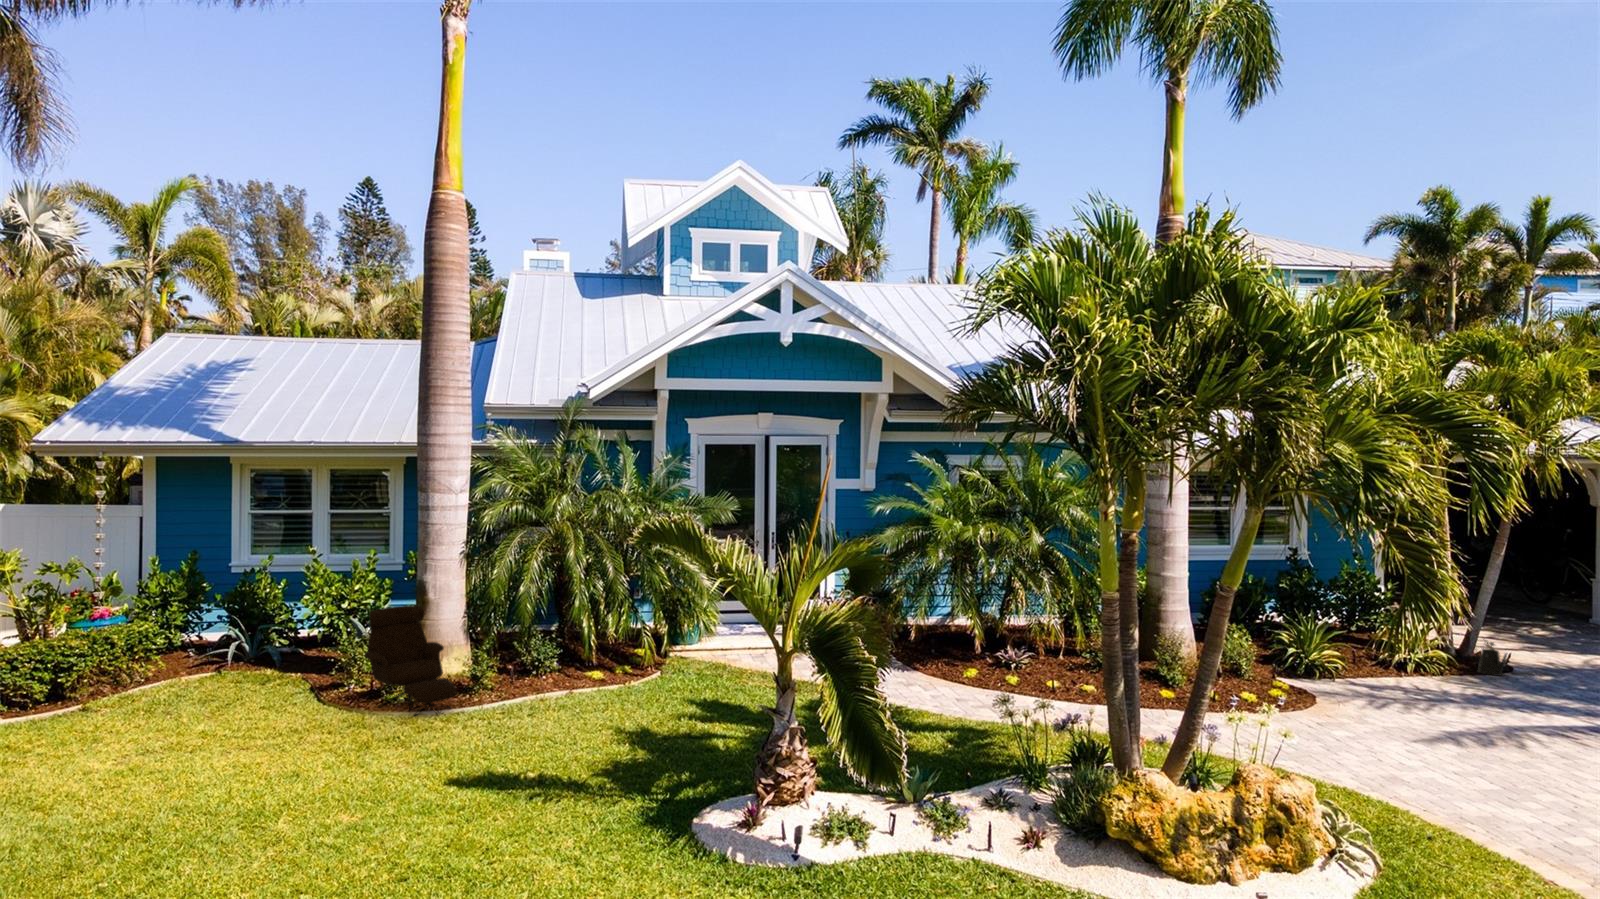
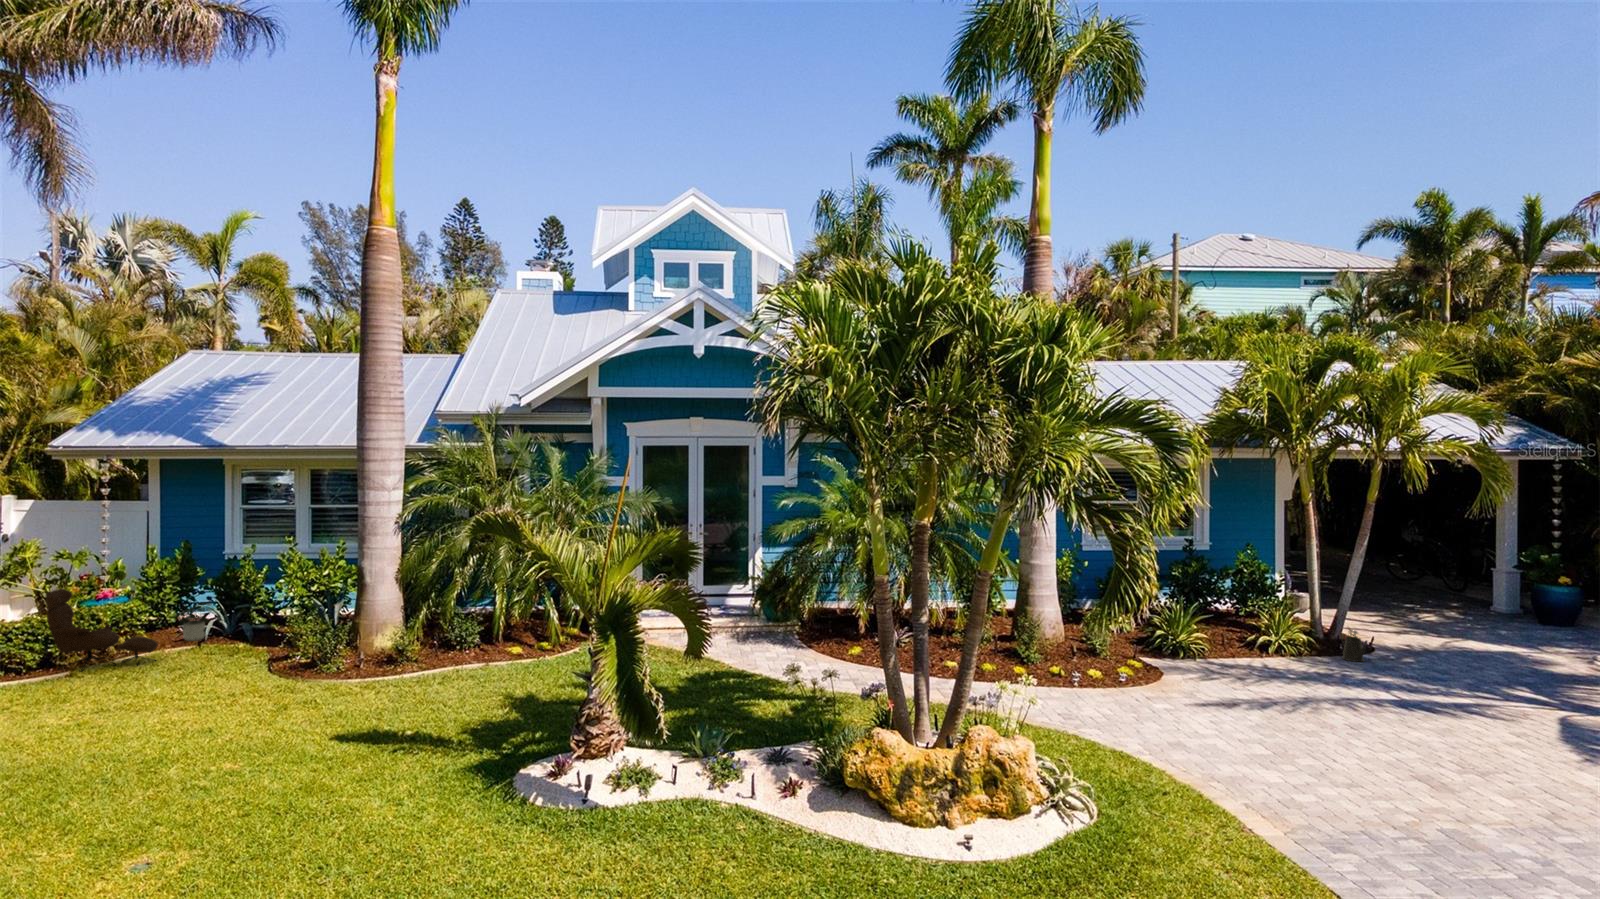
lounge chair: present [365,605,457,716] -> present [45,589,158,672]
potted plant: none [184,621,235,666] -> present [173,603,212,641]

